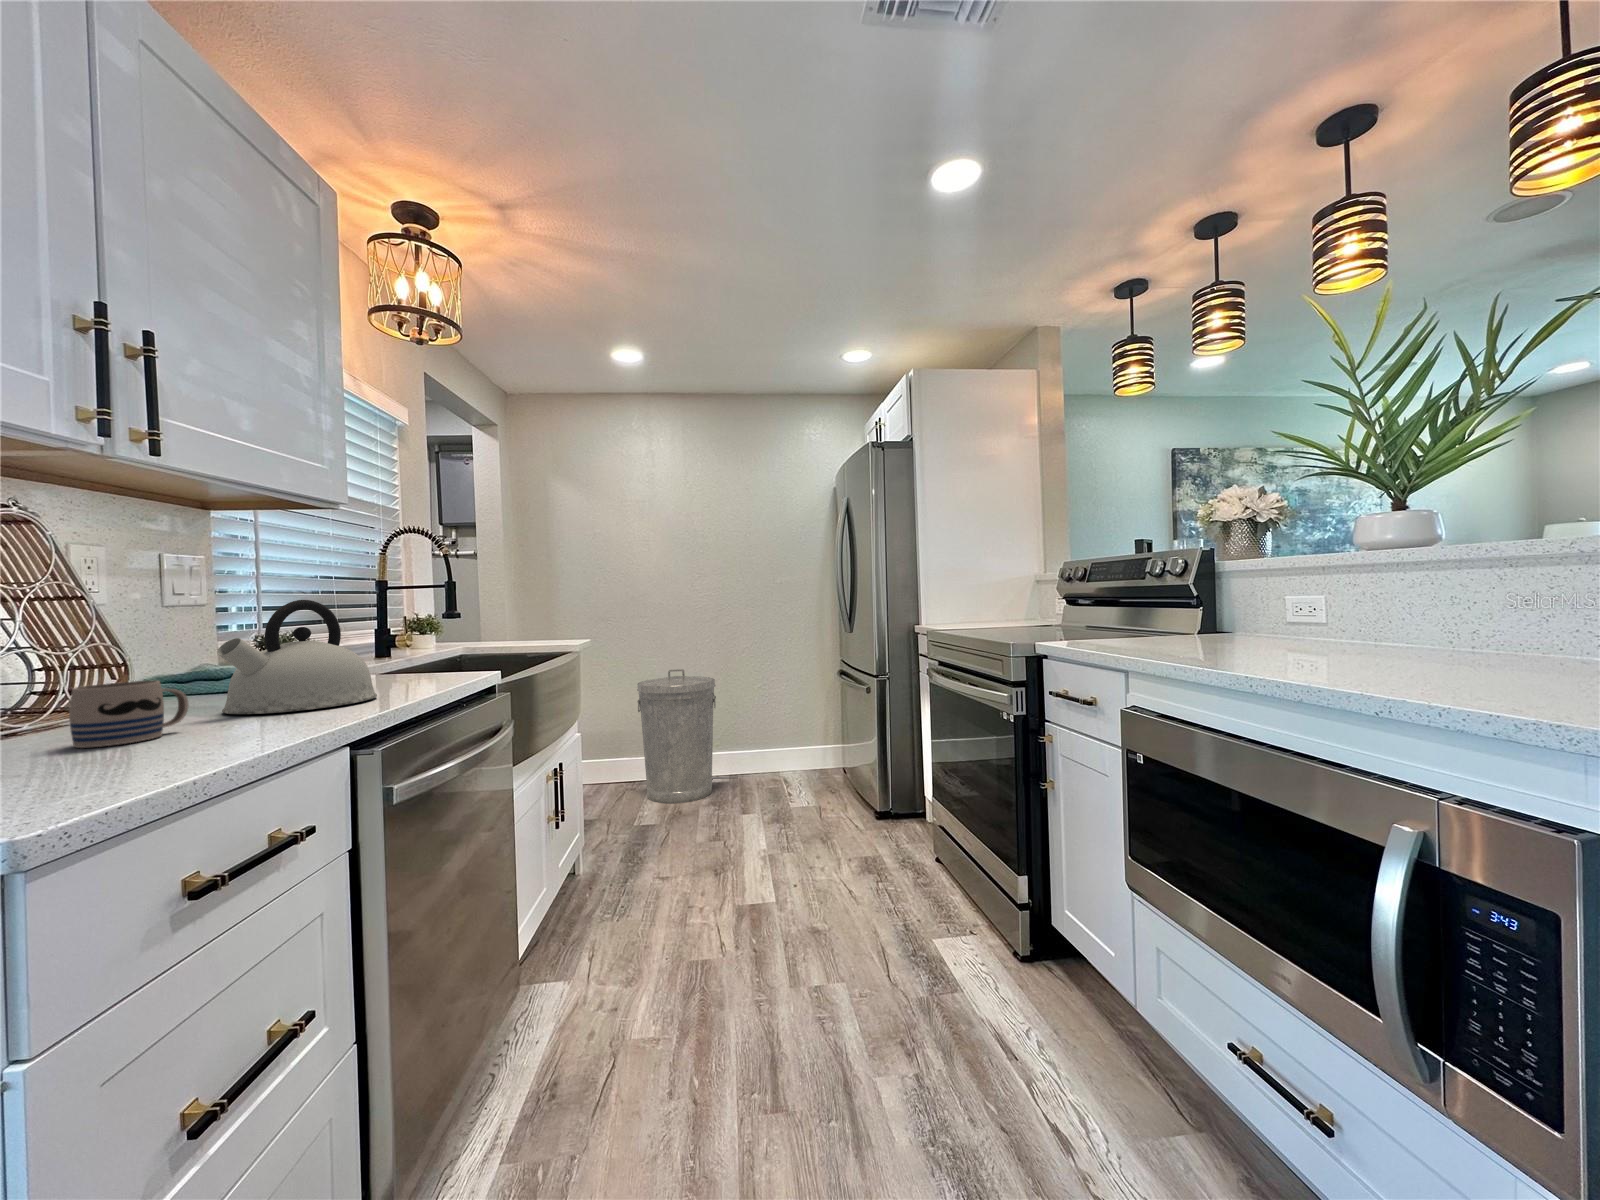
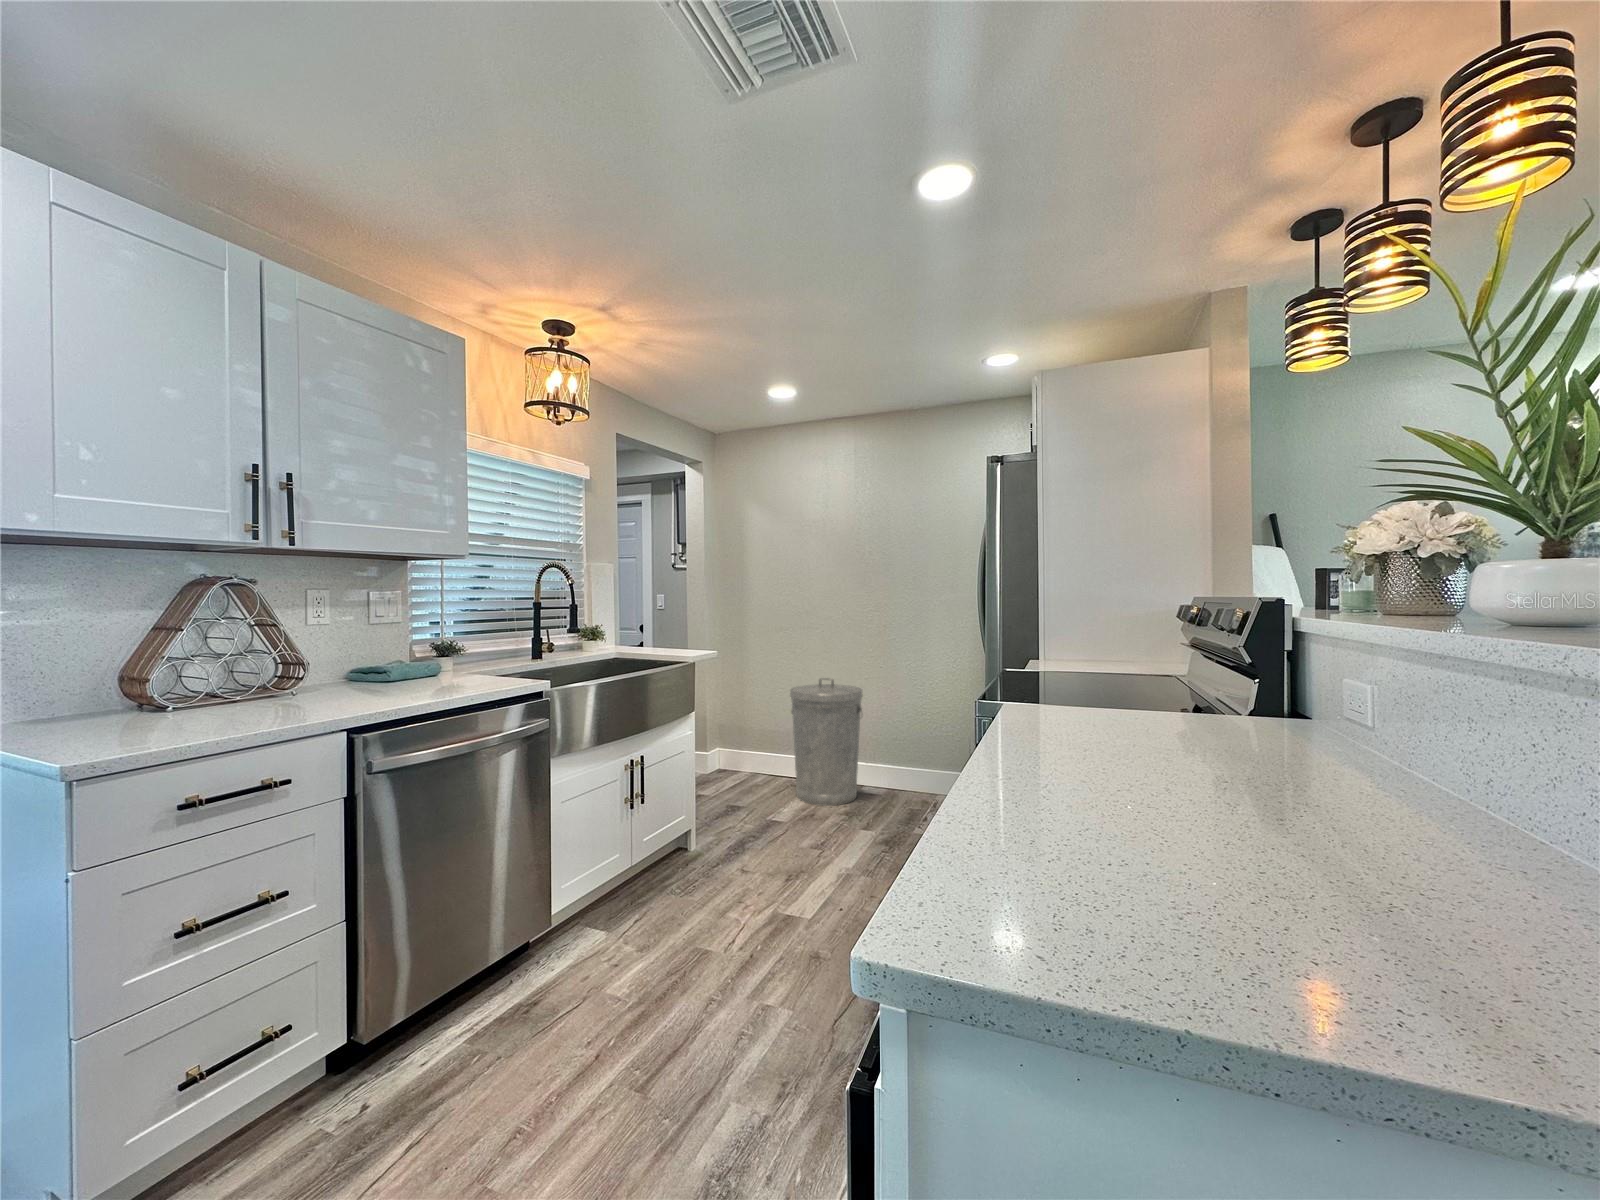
kettle: present [217,600,377,714] -> none [319,633,422,706]
mug: present [69,681,189,748] -> none [222,684,284,720]

